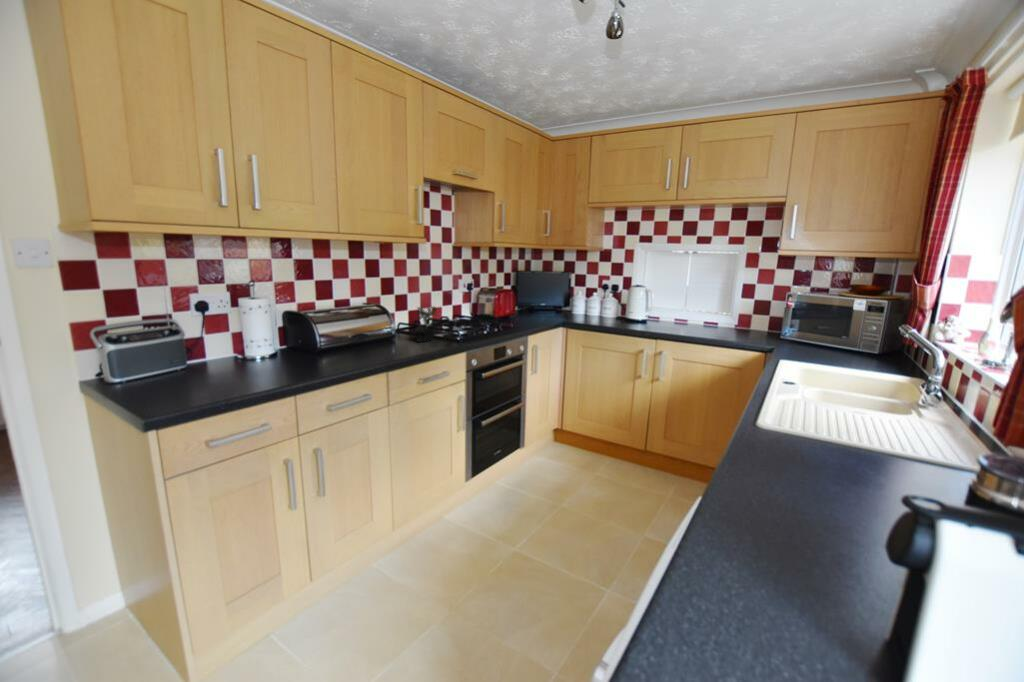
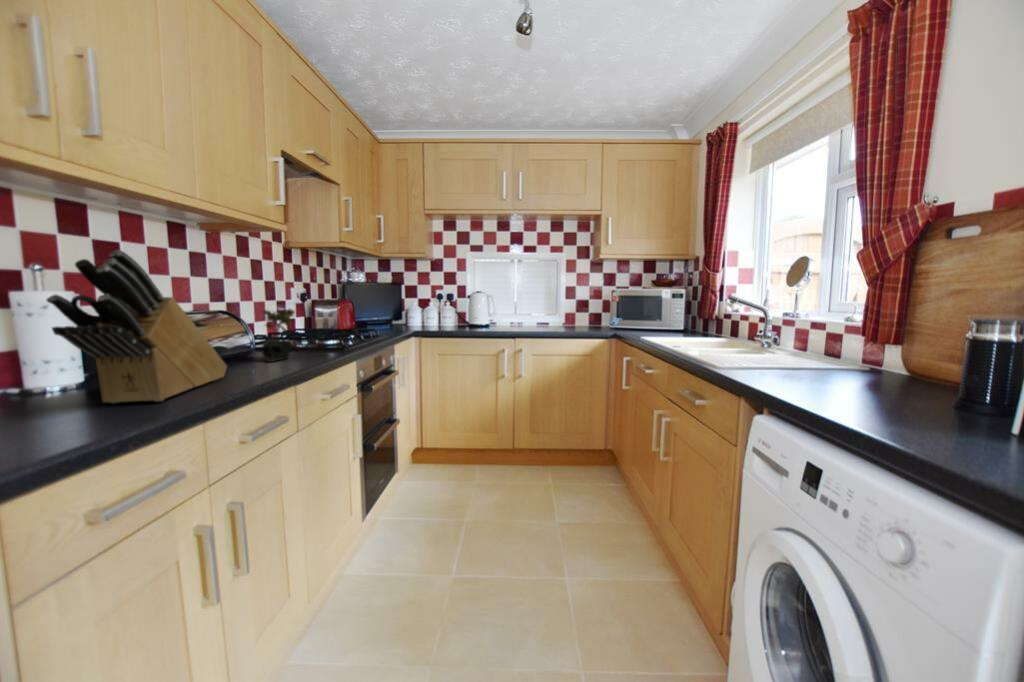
knife block: none [300,285,384,362] -> present [47,250,227,404]

